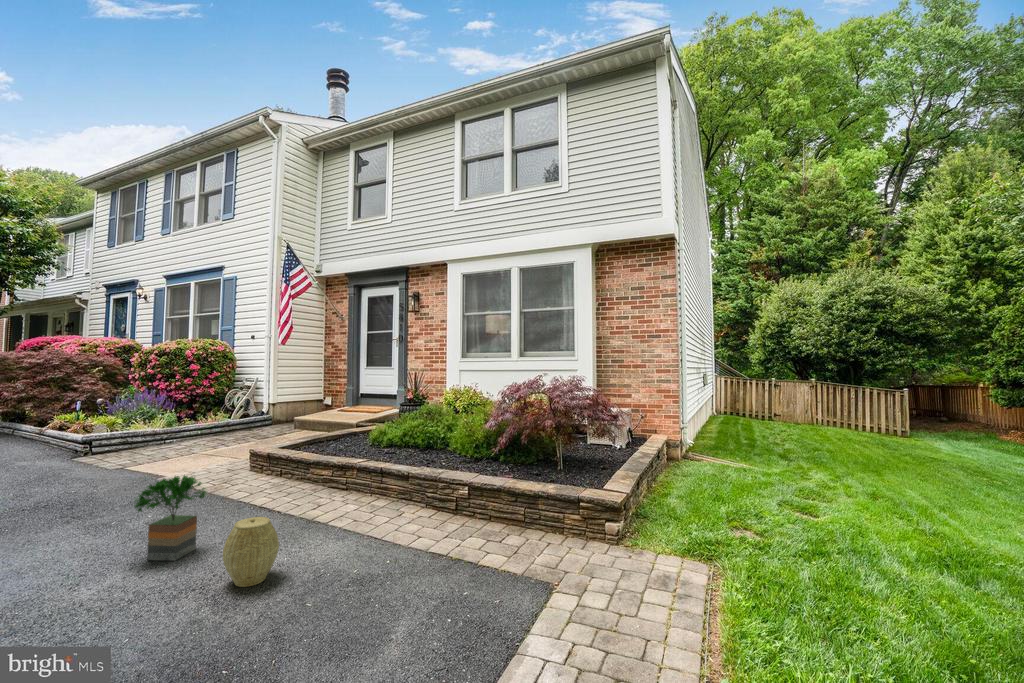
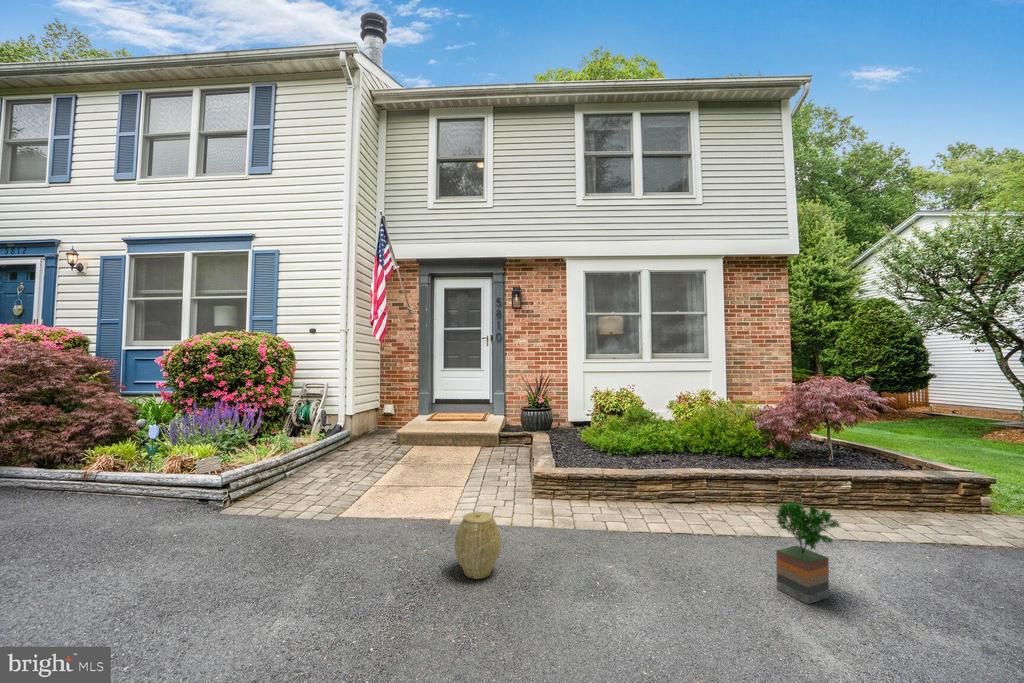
woven basket: present [223,517,279,587] -> present [454,512,502,579]

